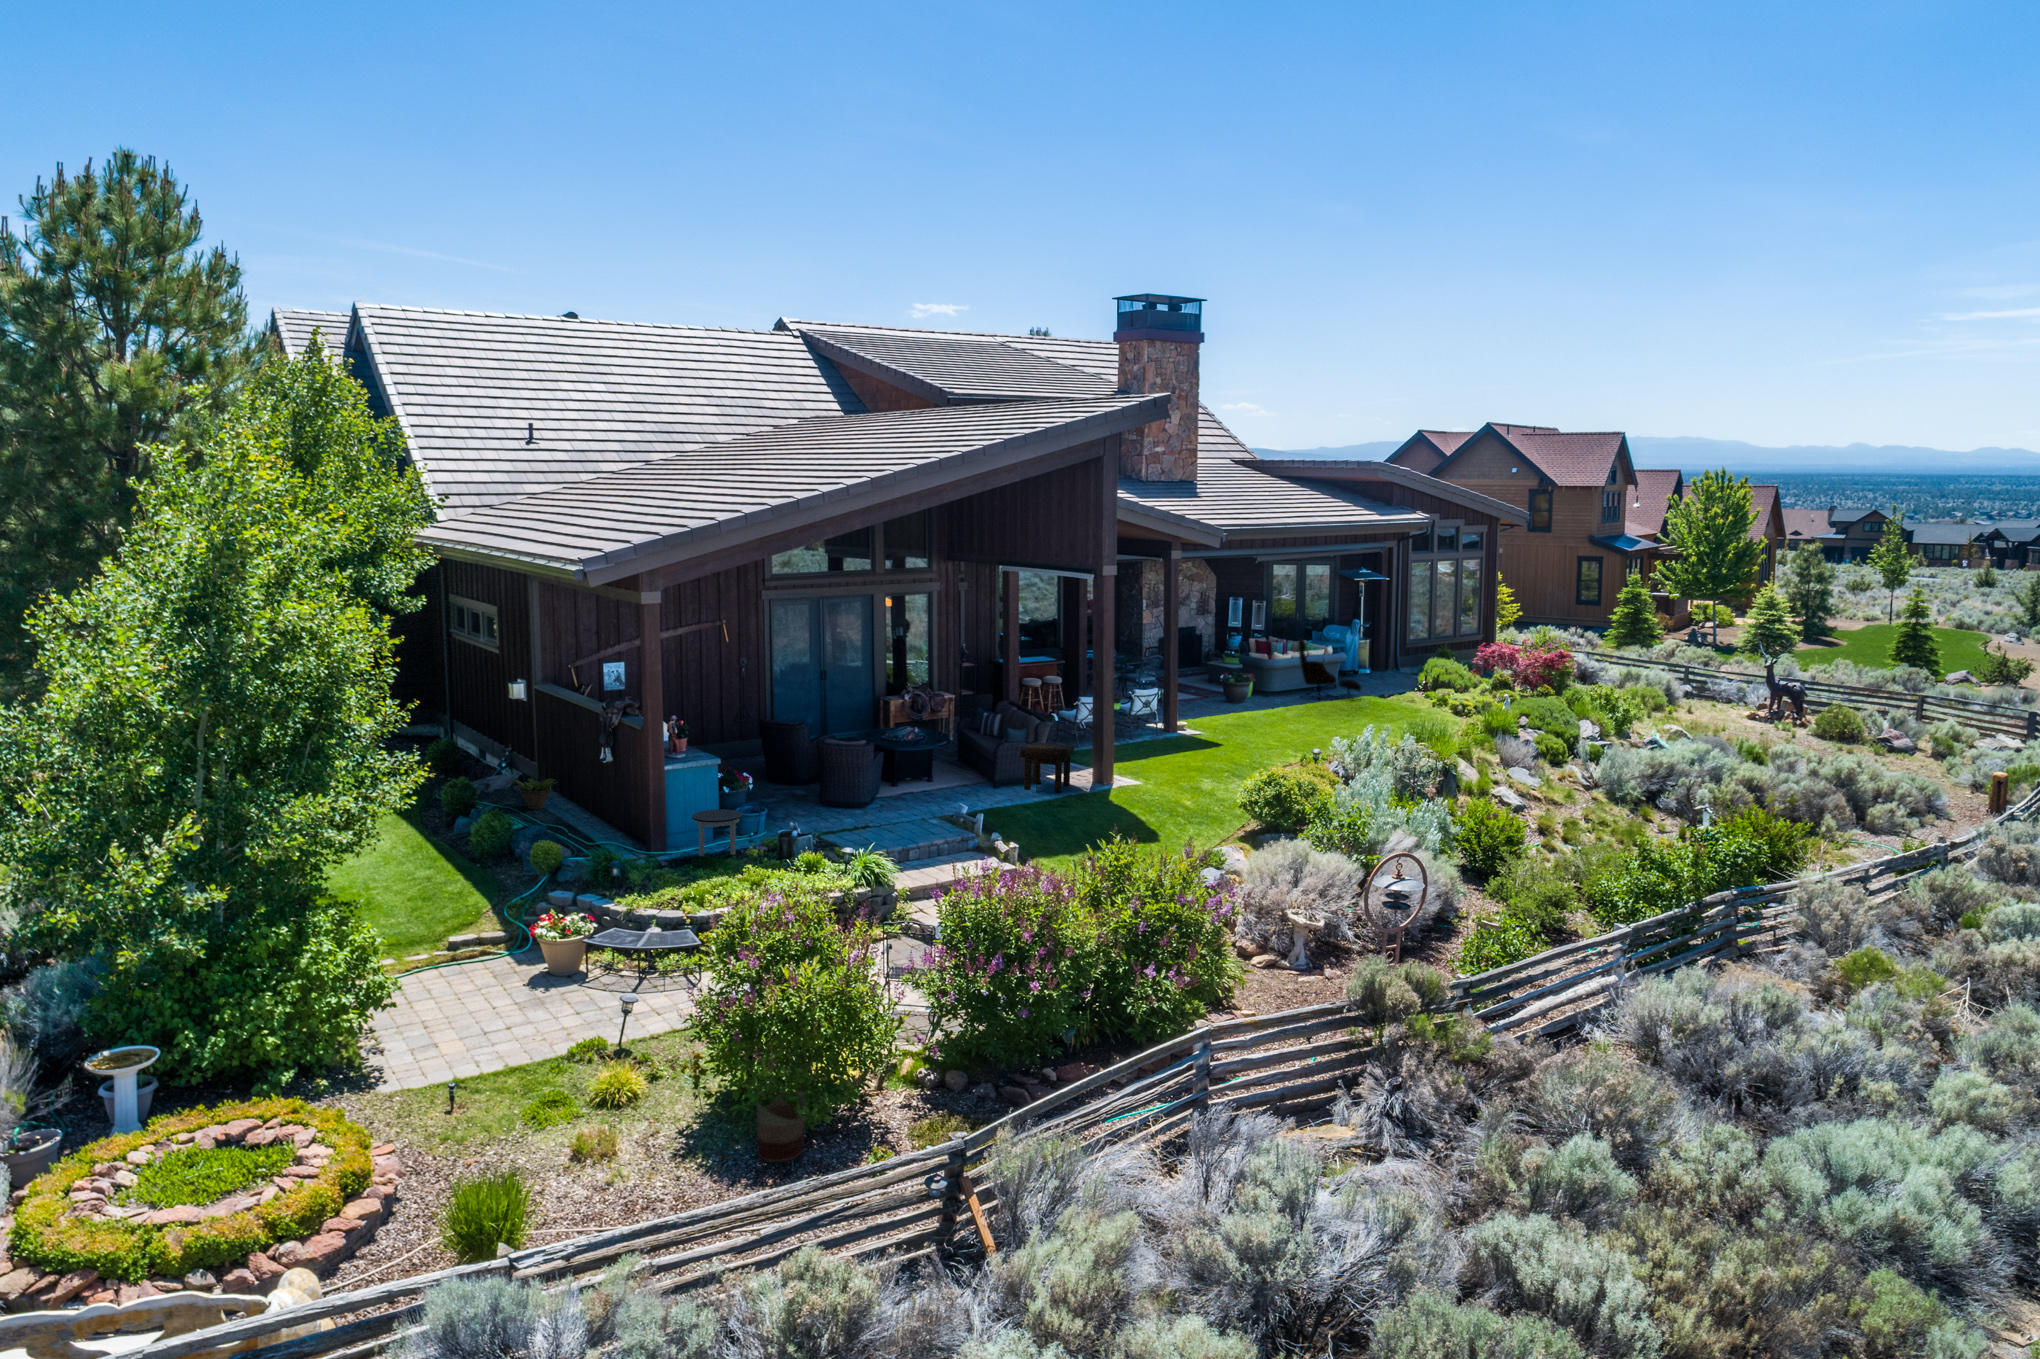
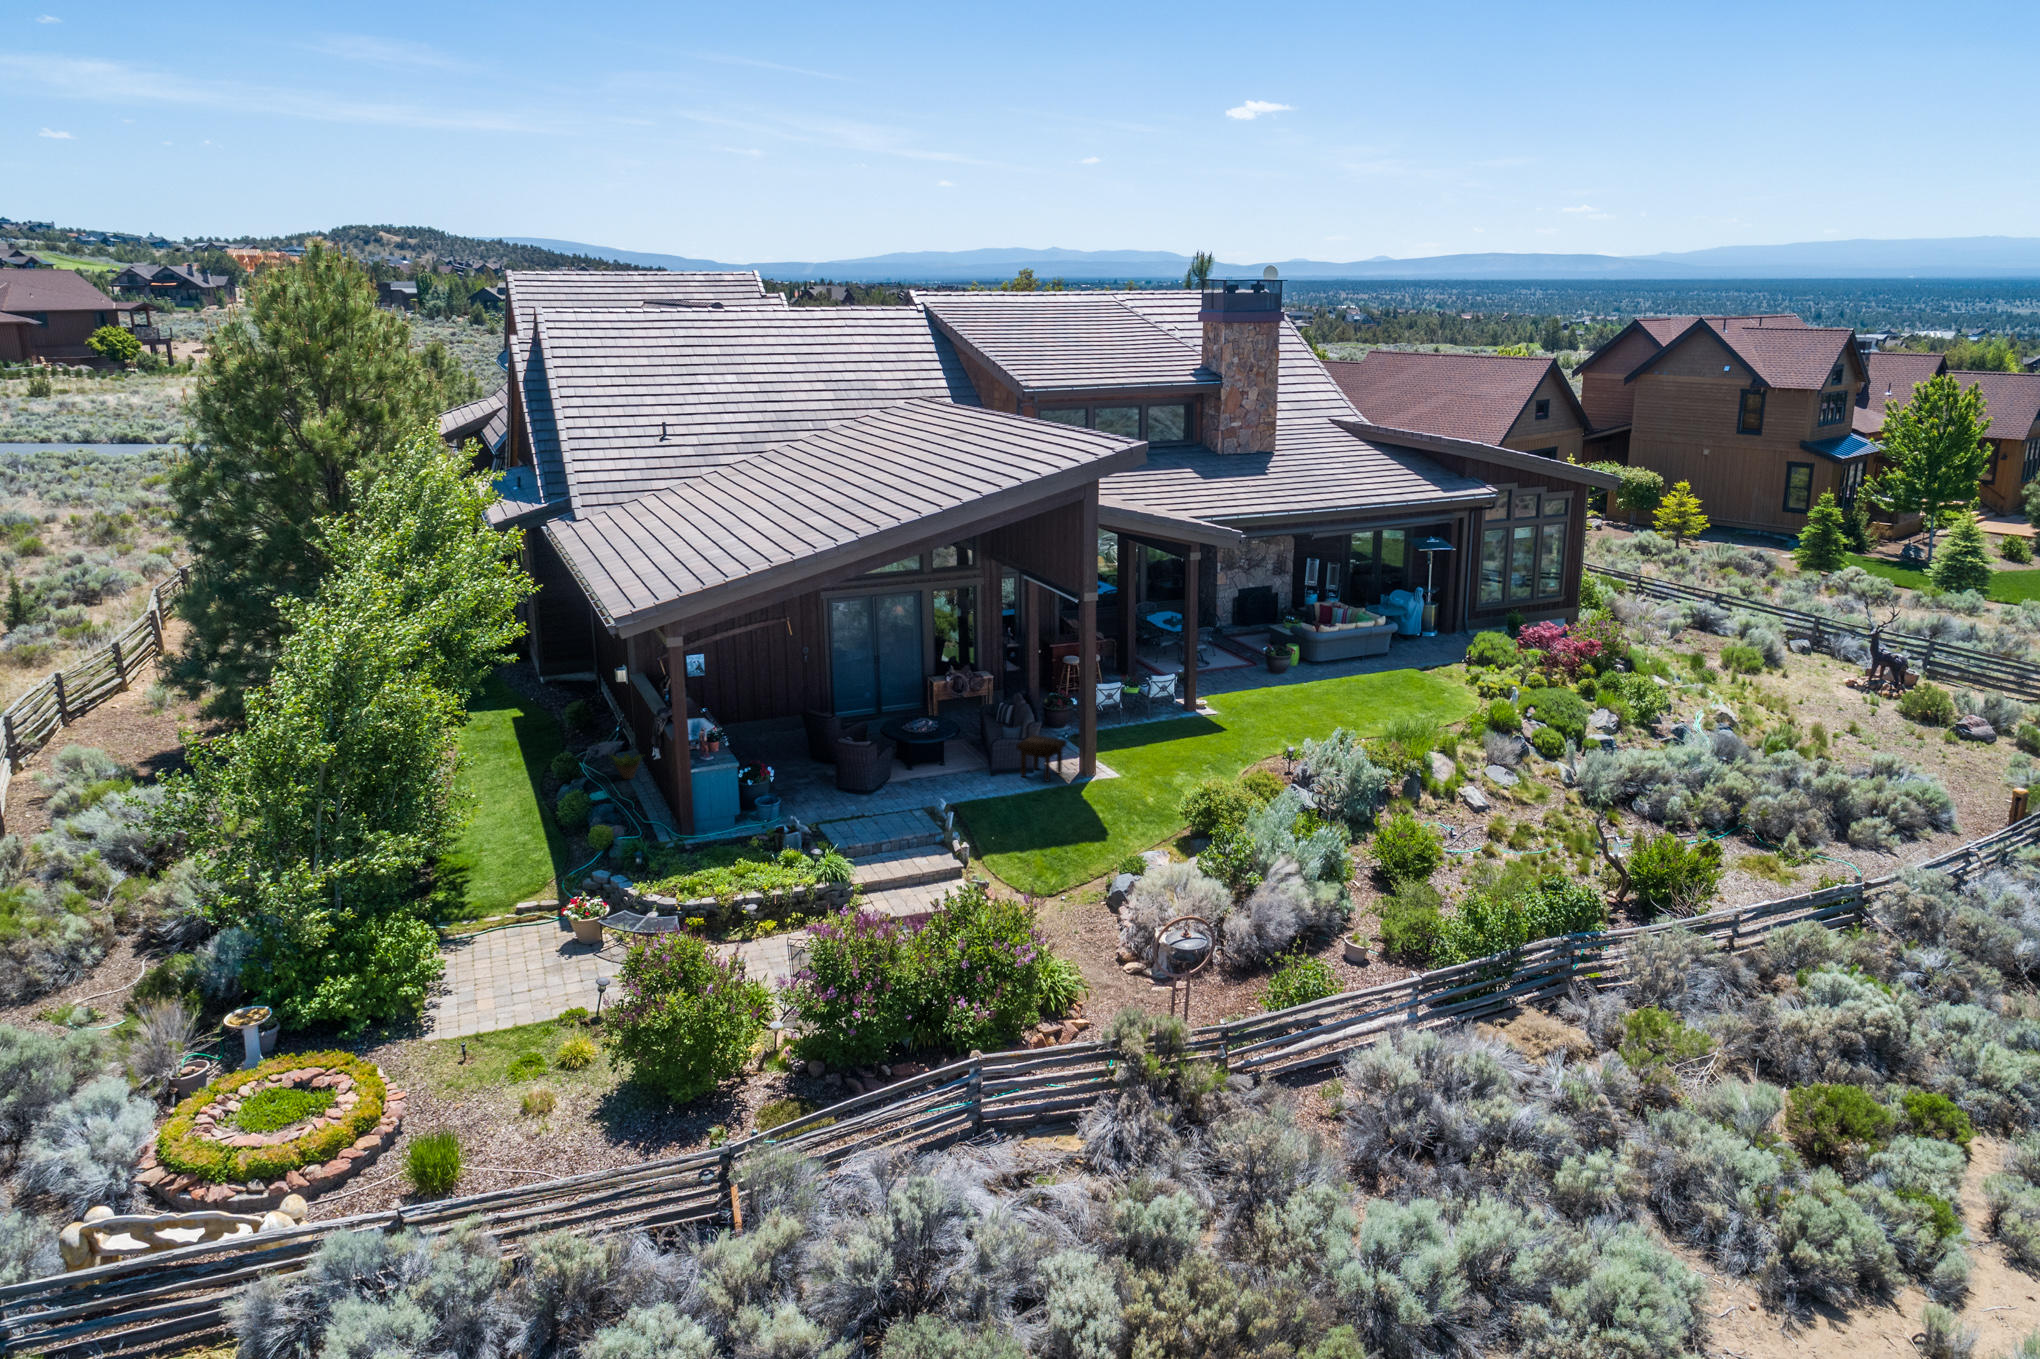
lounge chair: present [1298,639,1361,698] -> none [1346,611,1404,672]
round table: present [692,809,742,856] -> none [718,800,758,839]
basket: present [757,1091,804,1162] -> none [642,1078,677,1128]

